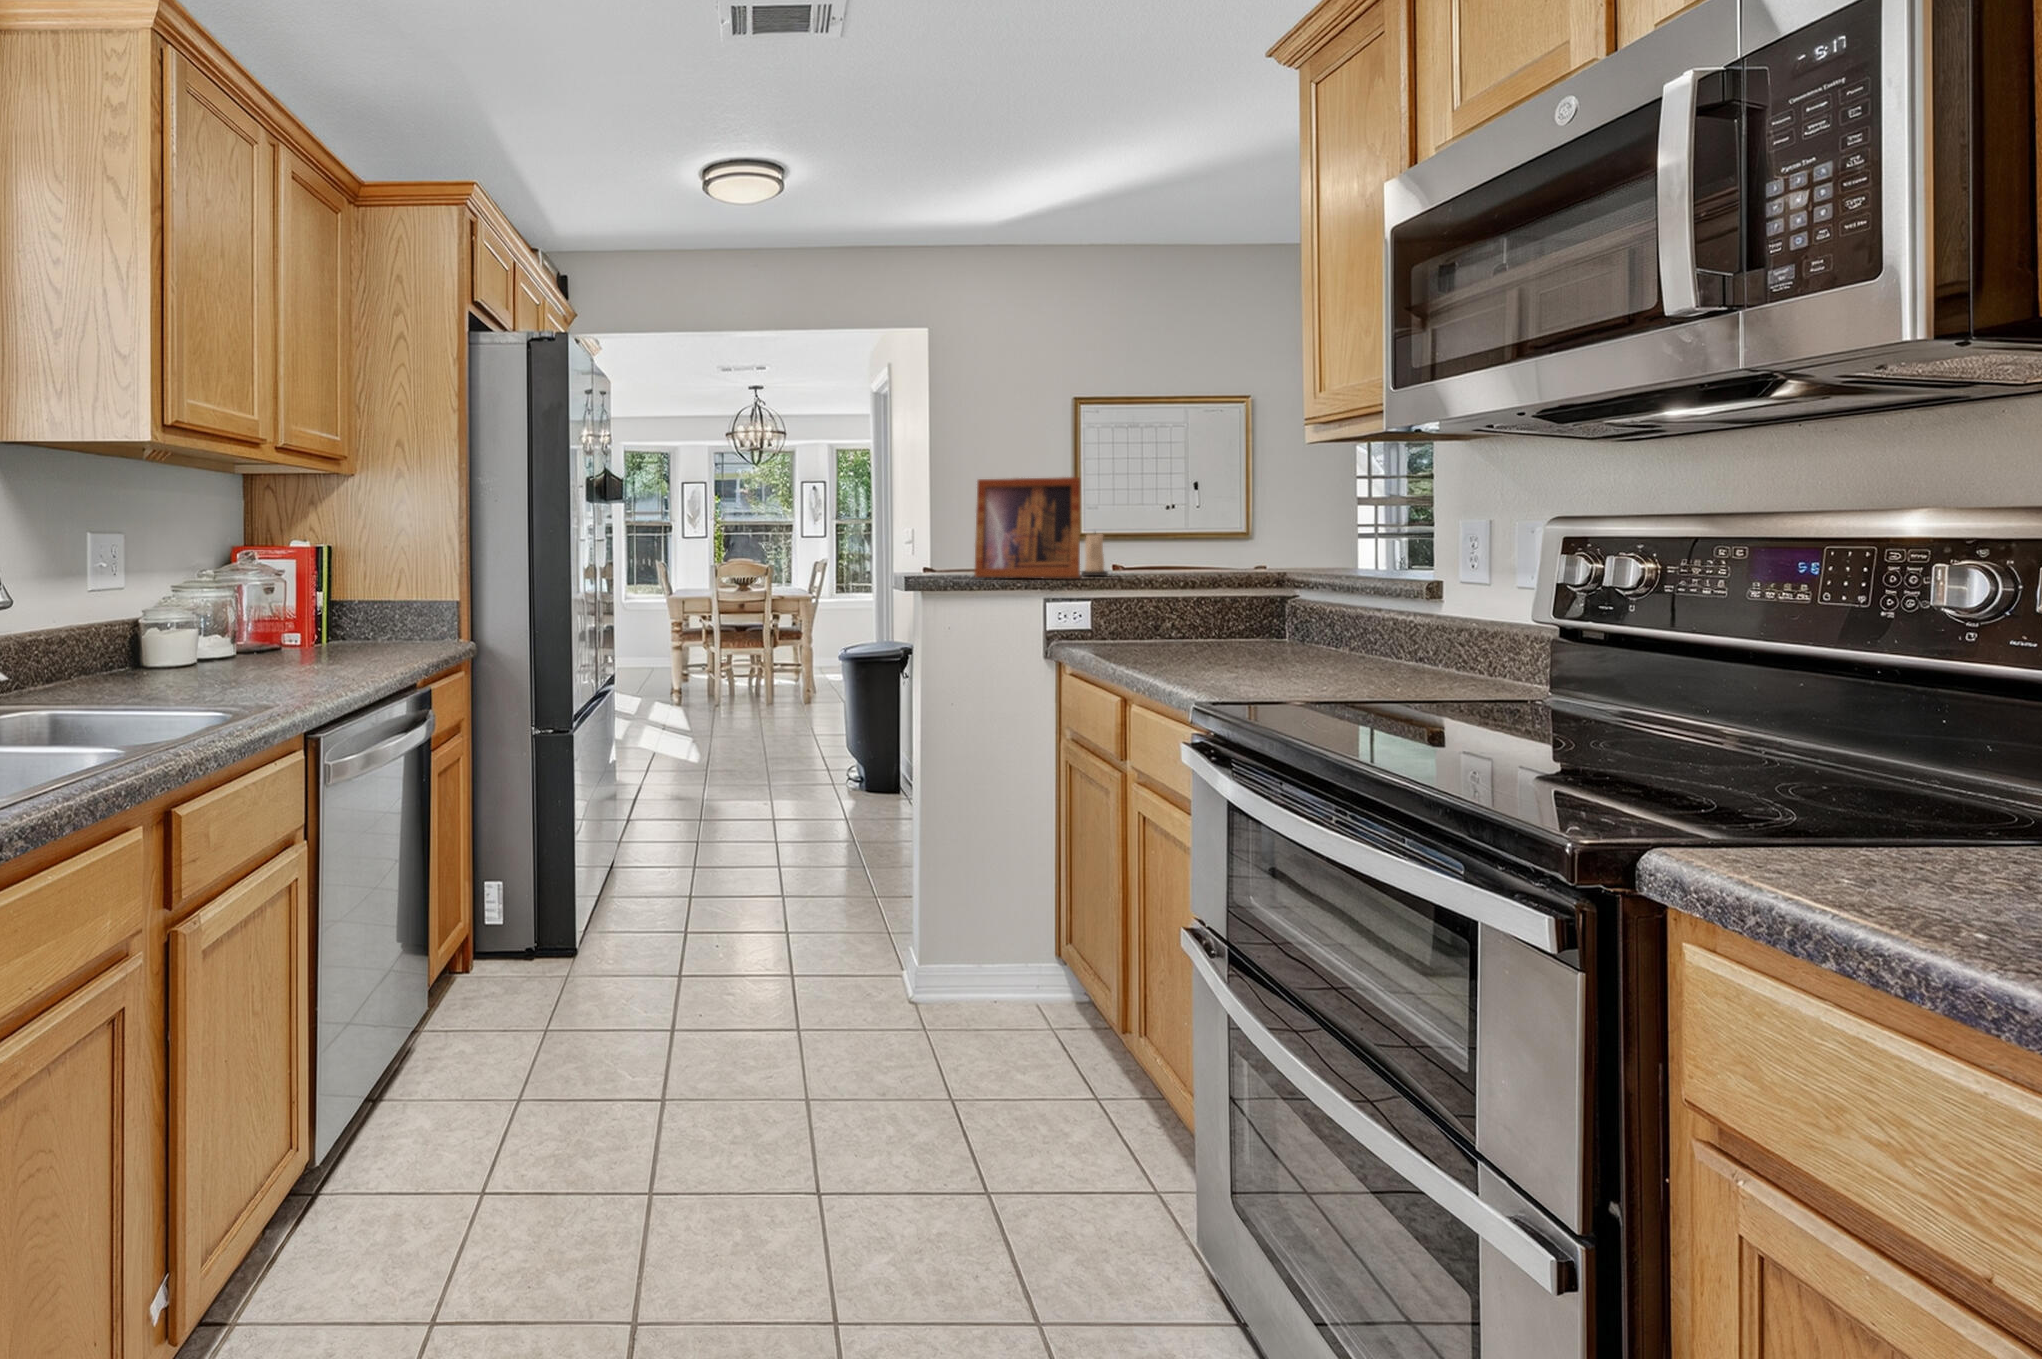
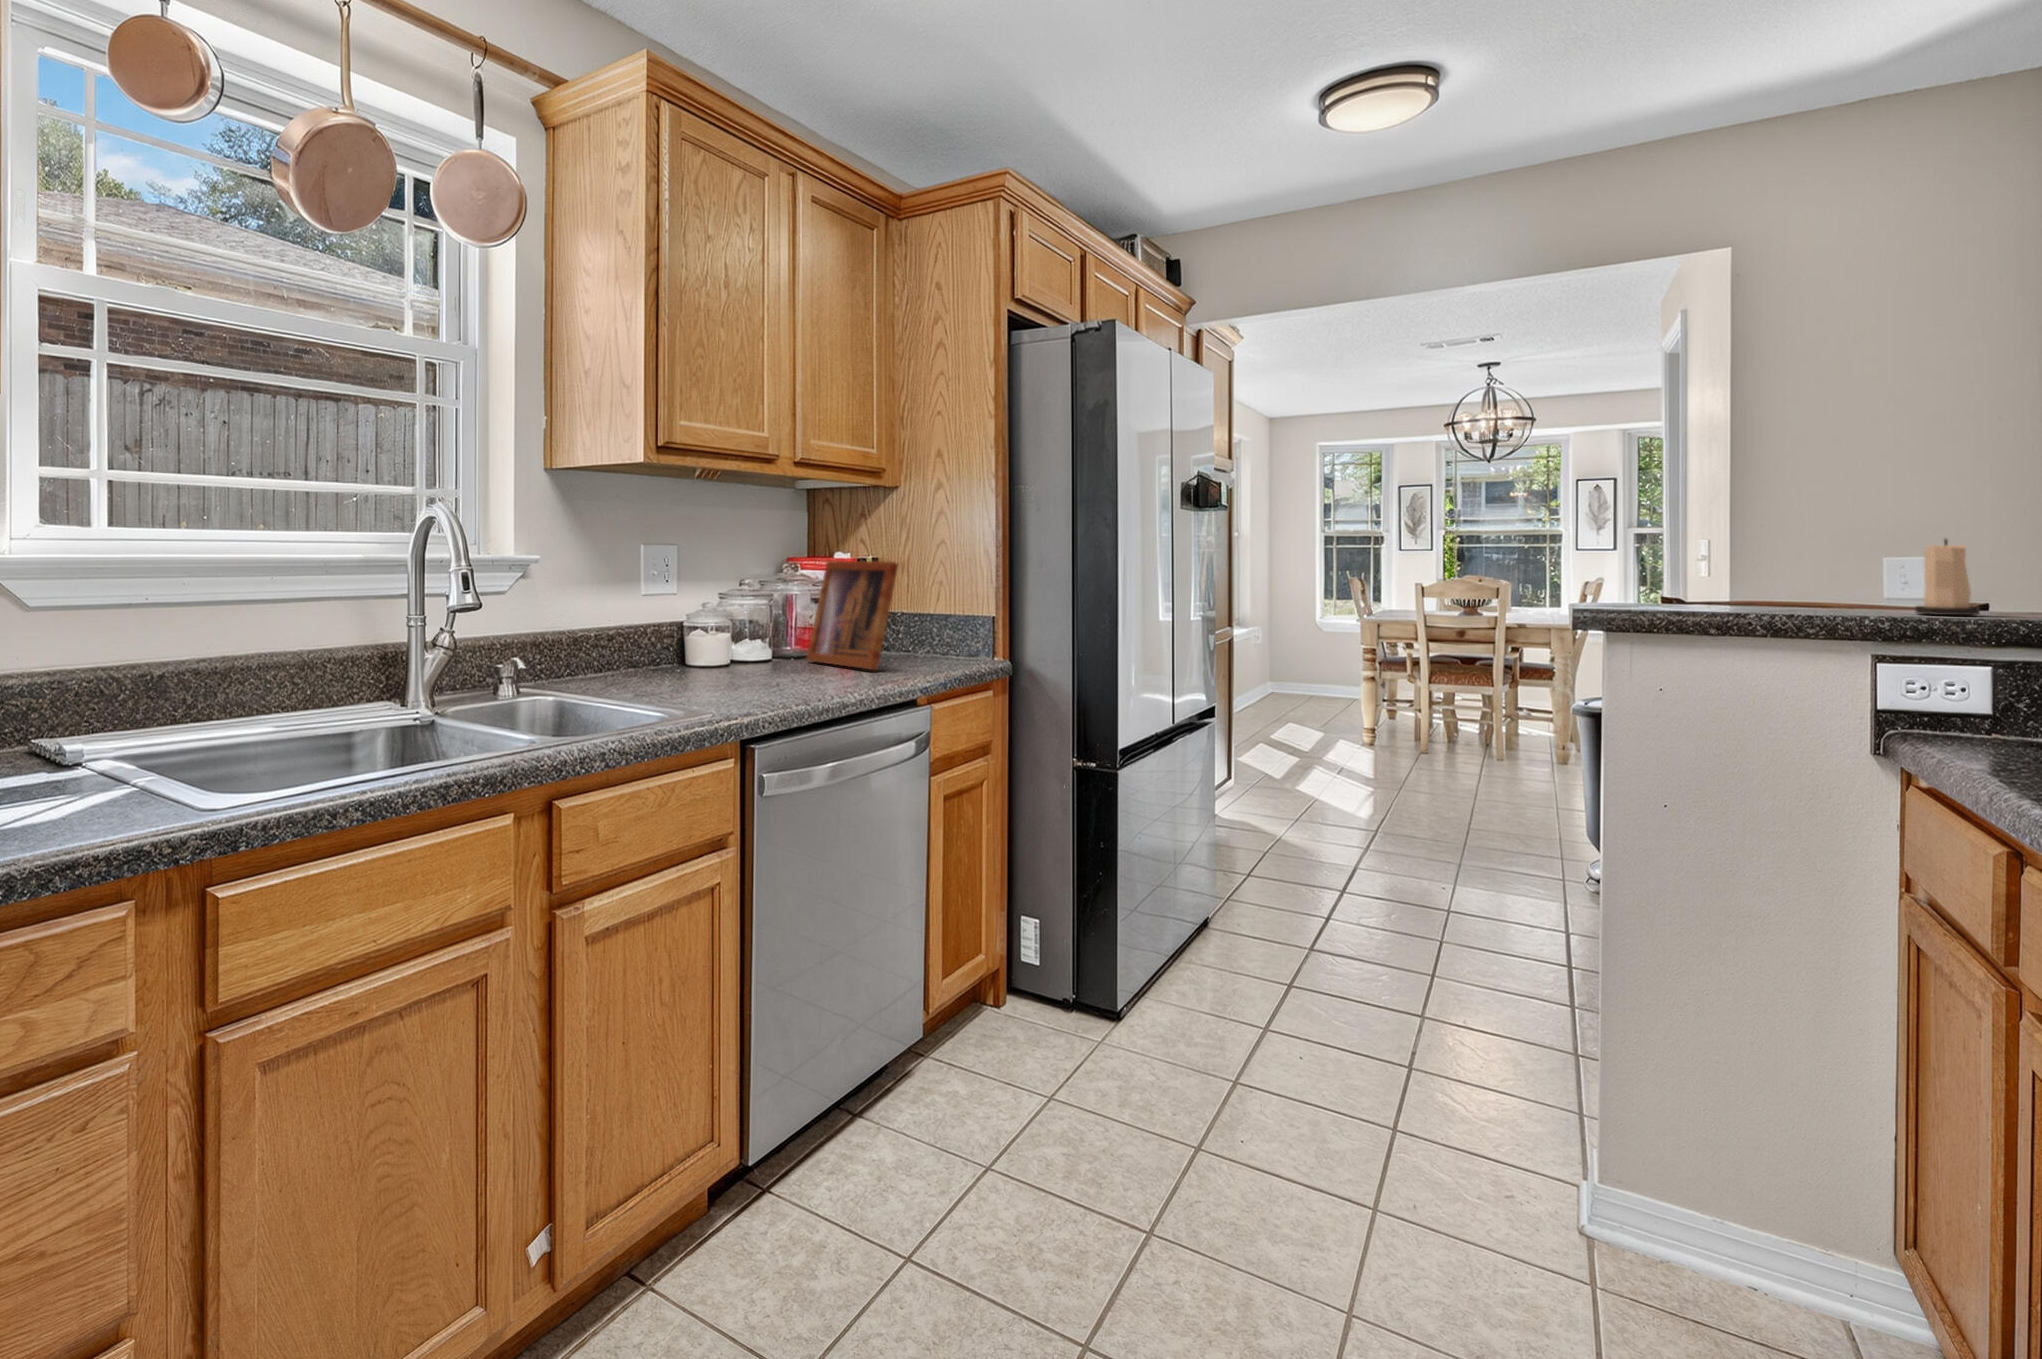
picture frame: present [974,477,1080,579] -> present [807,561,898,670]

